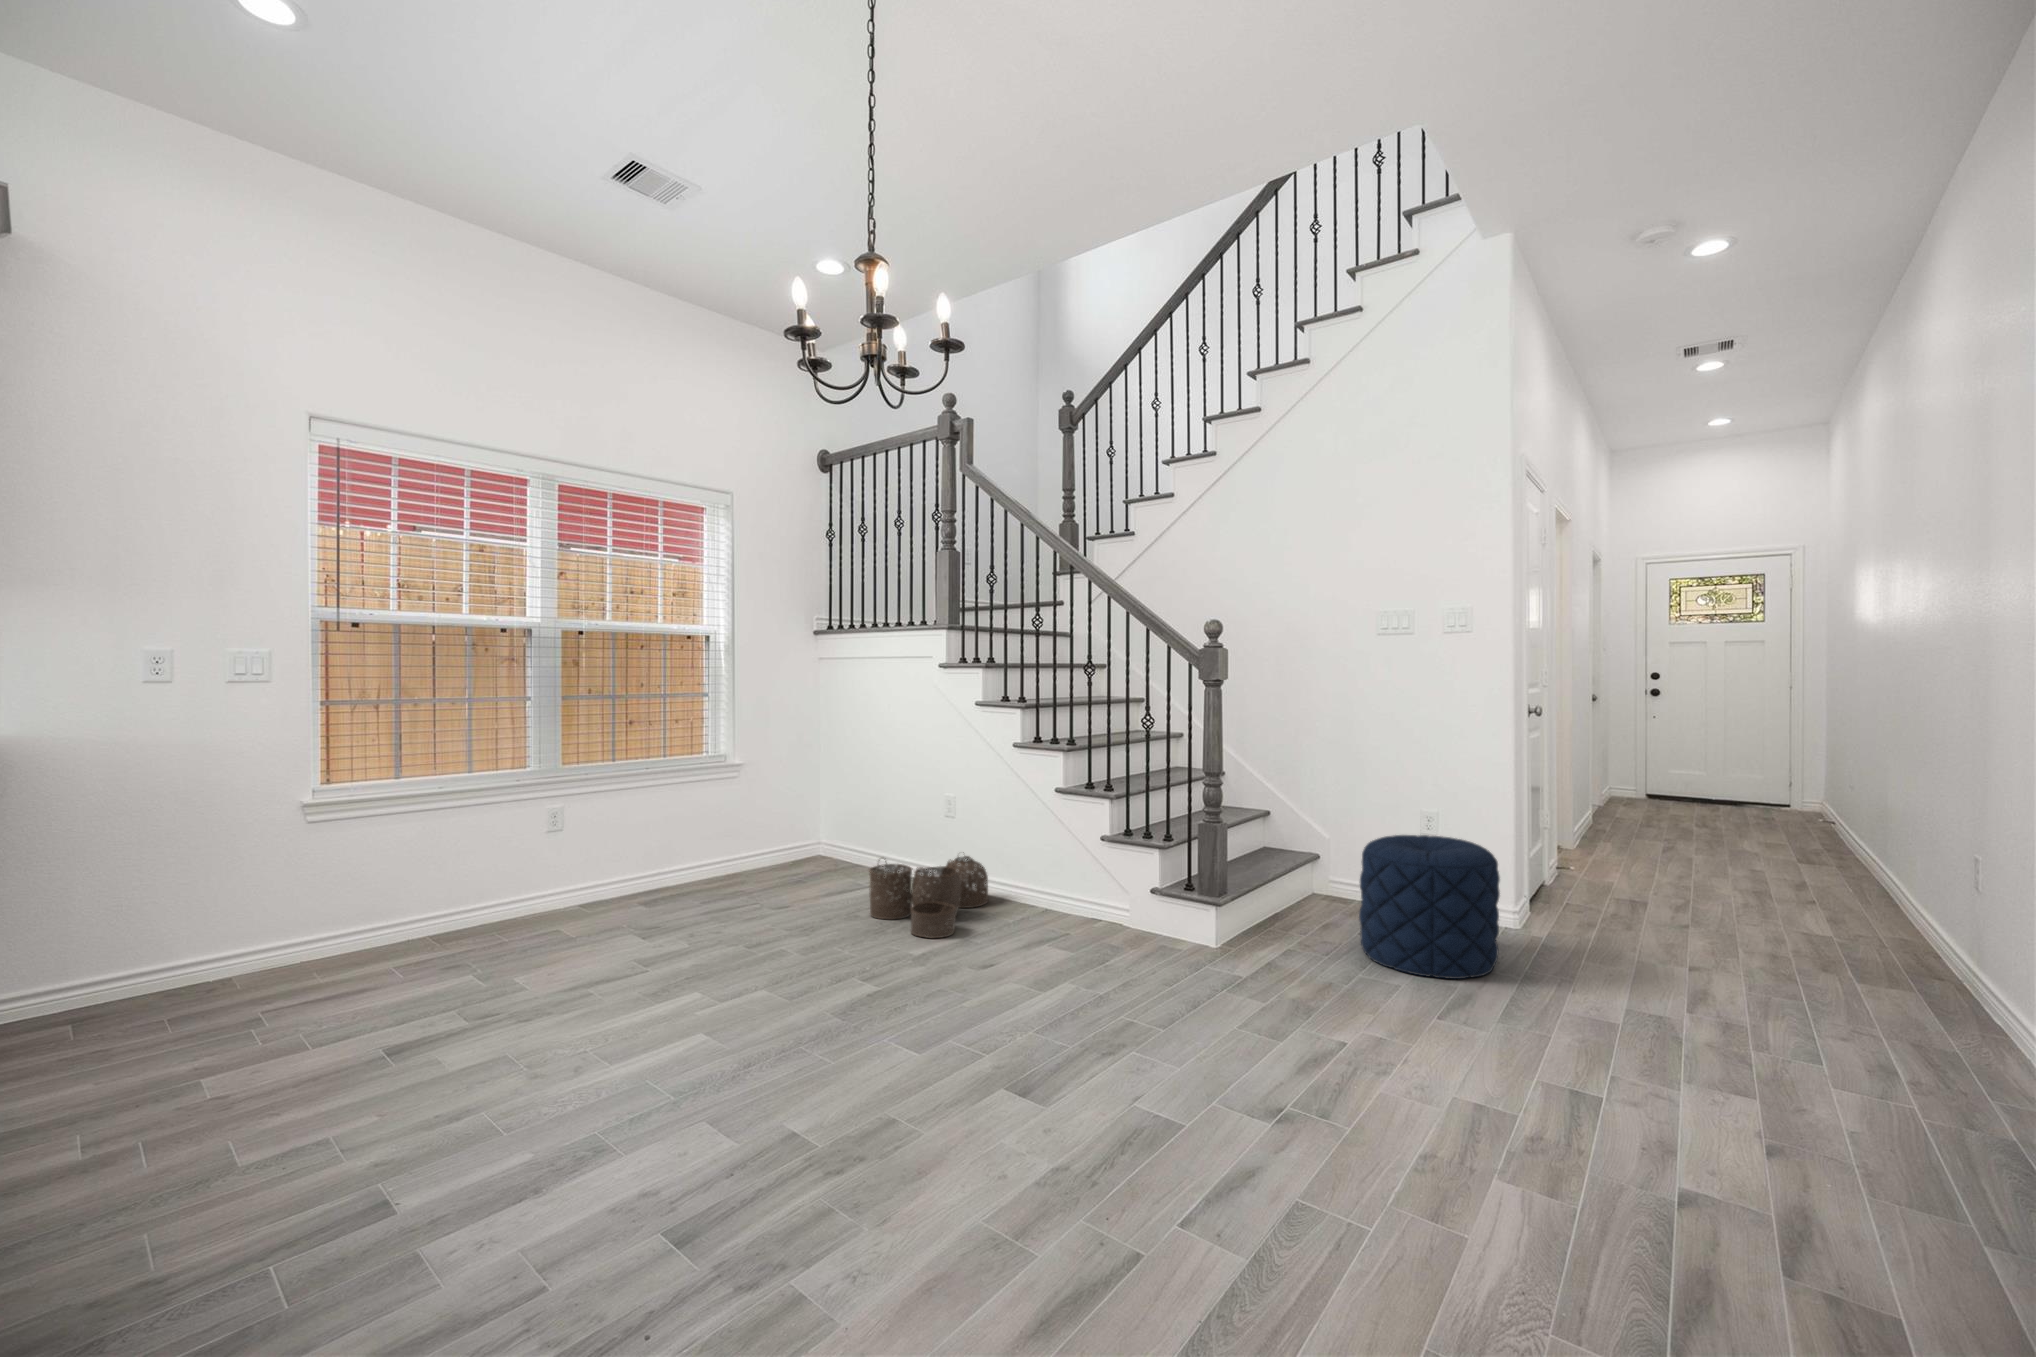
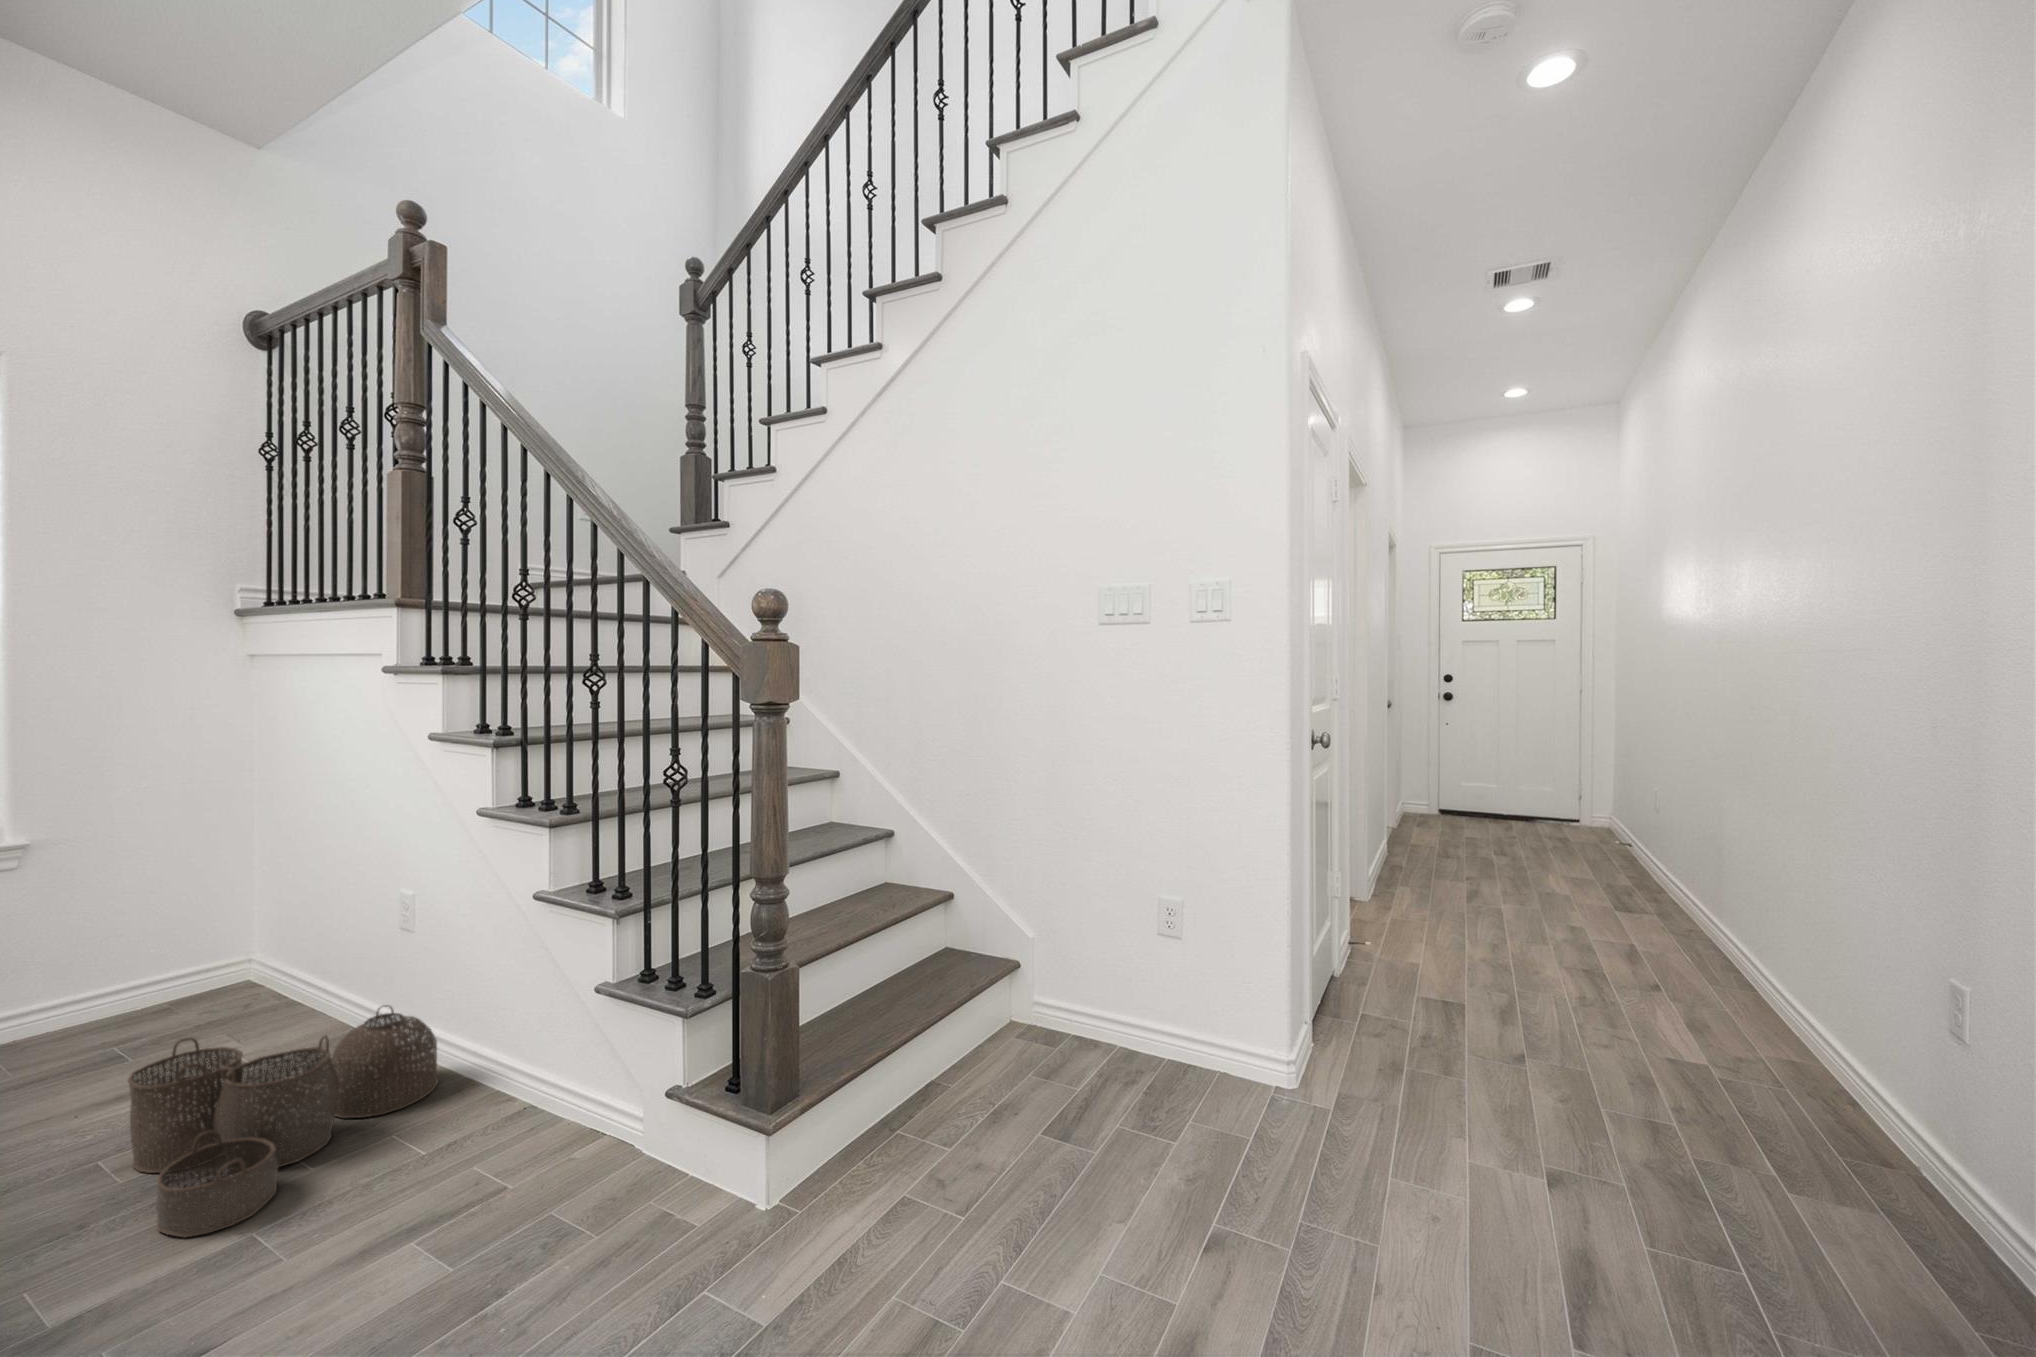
pouf: present [1359,835,1500,979] -> none [1032,965,1258,1264]

